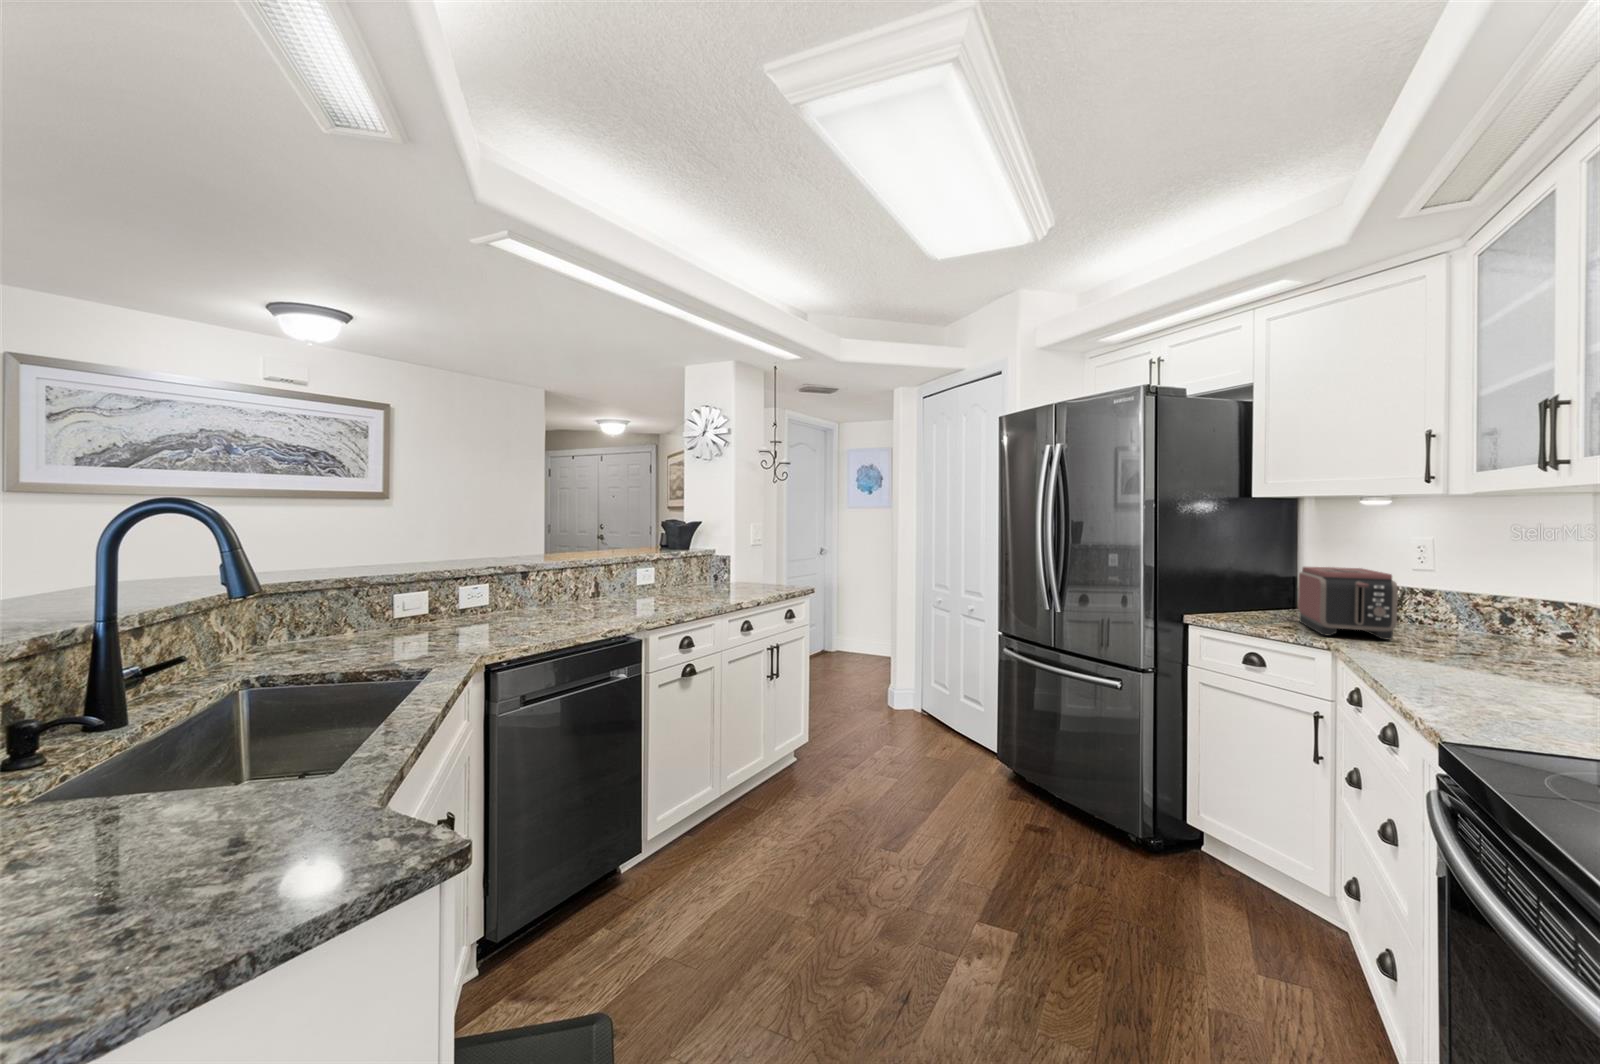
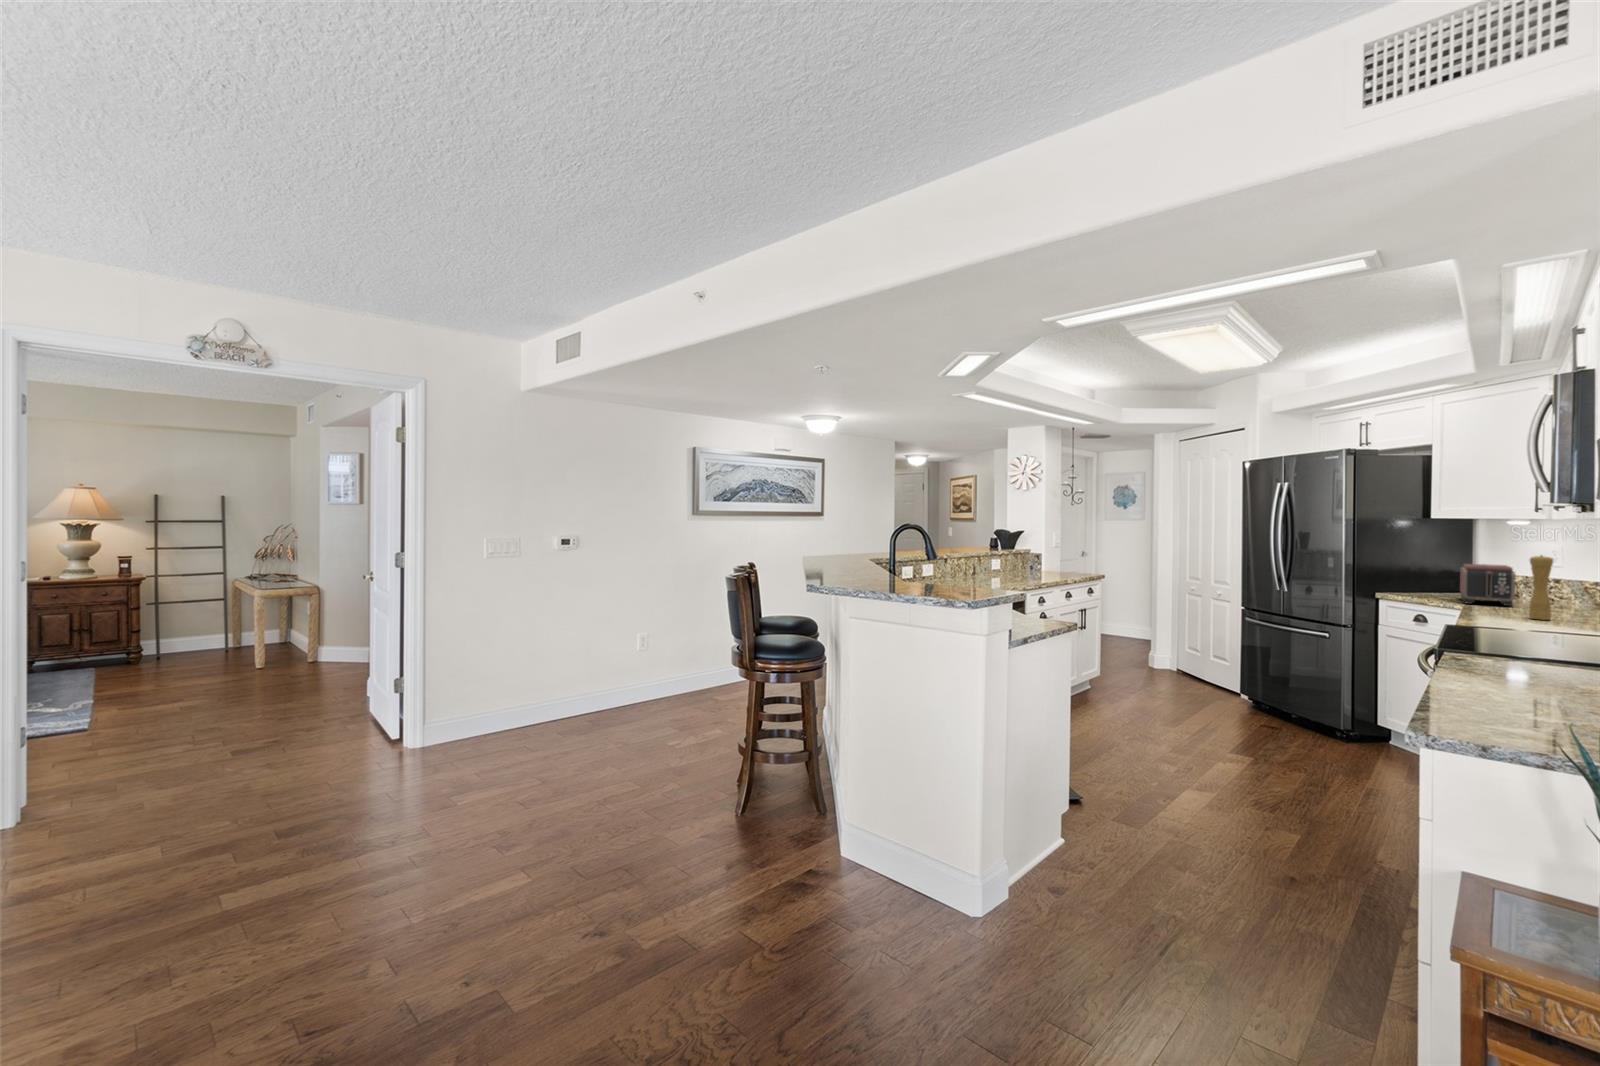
pepper mill: none [1468,557,1514,681] -> present [1529,555,1553,620]

